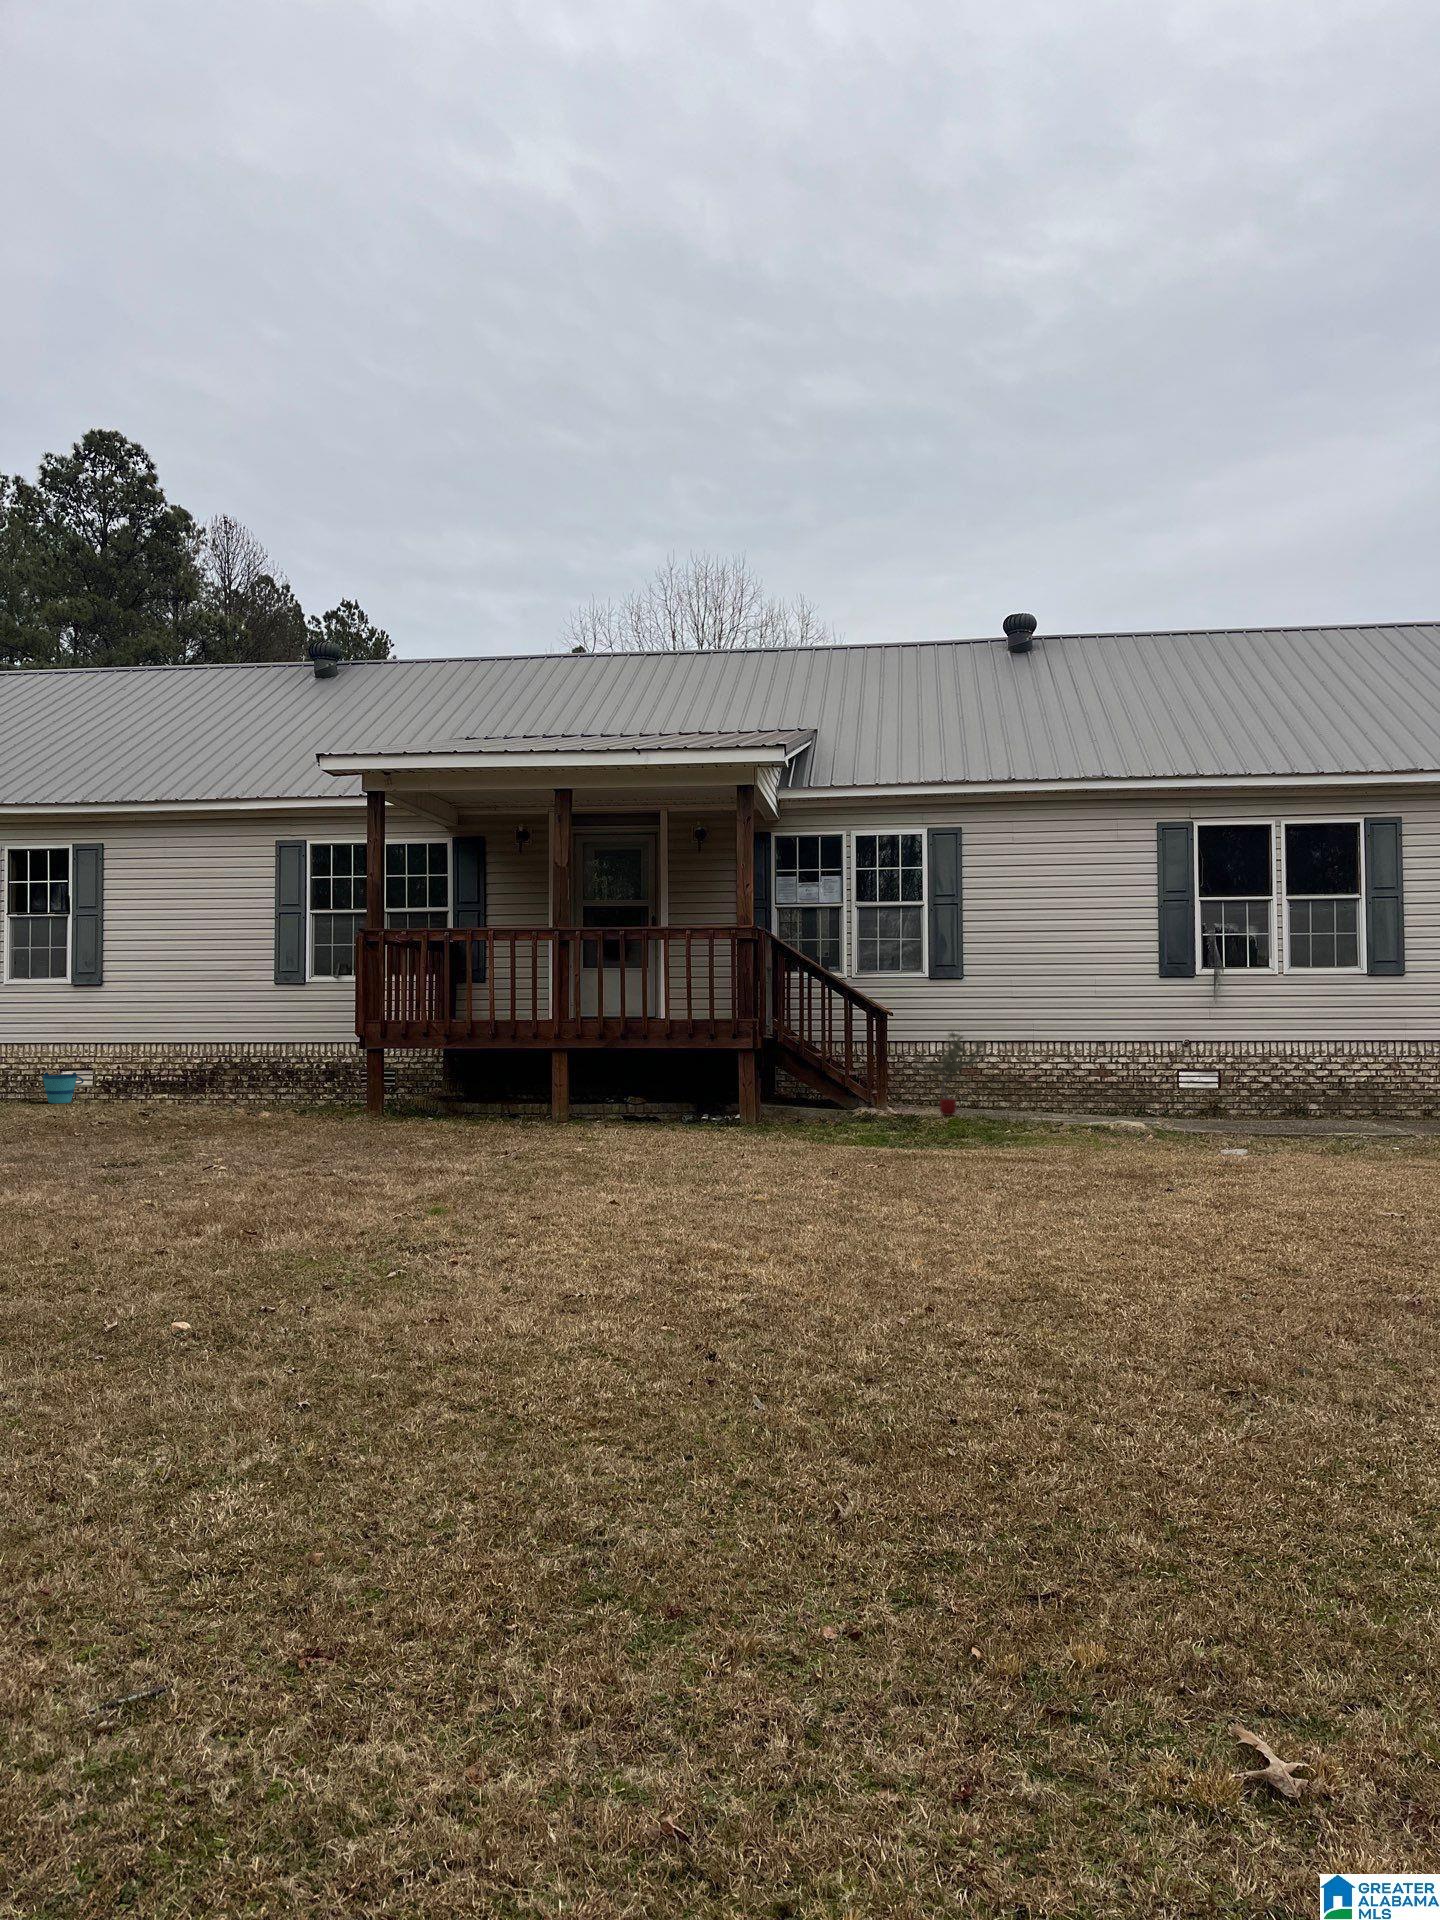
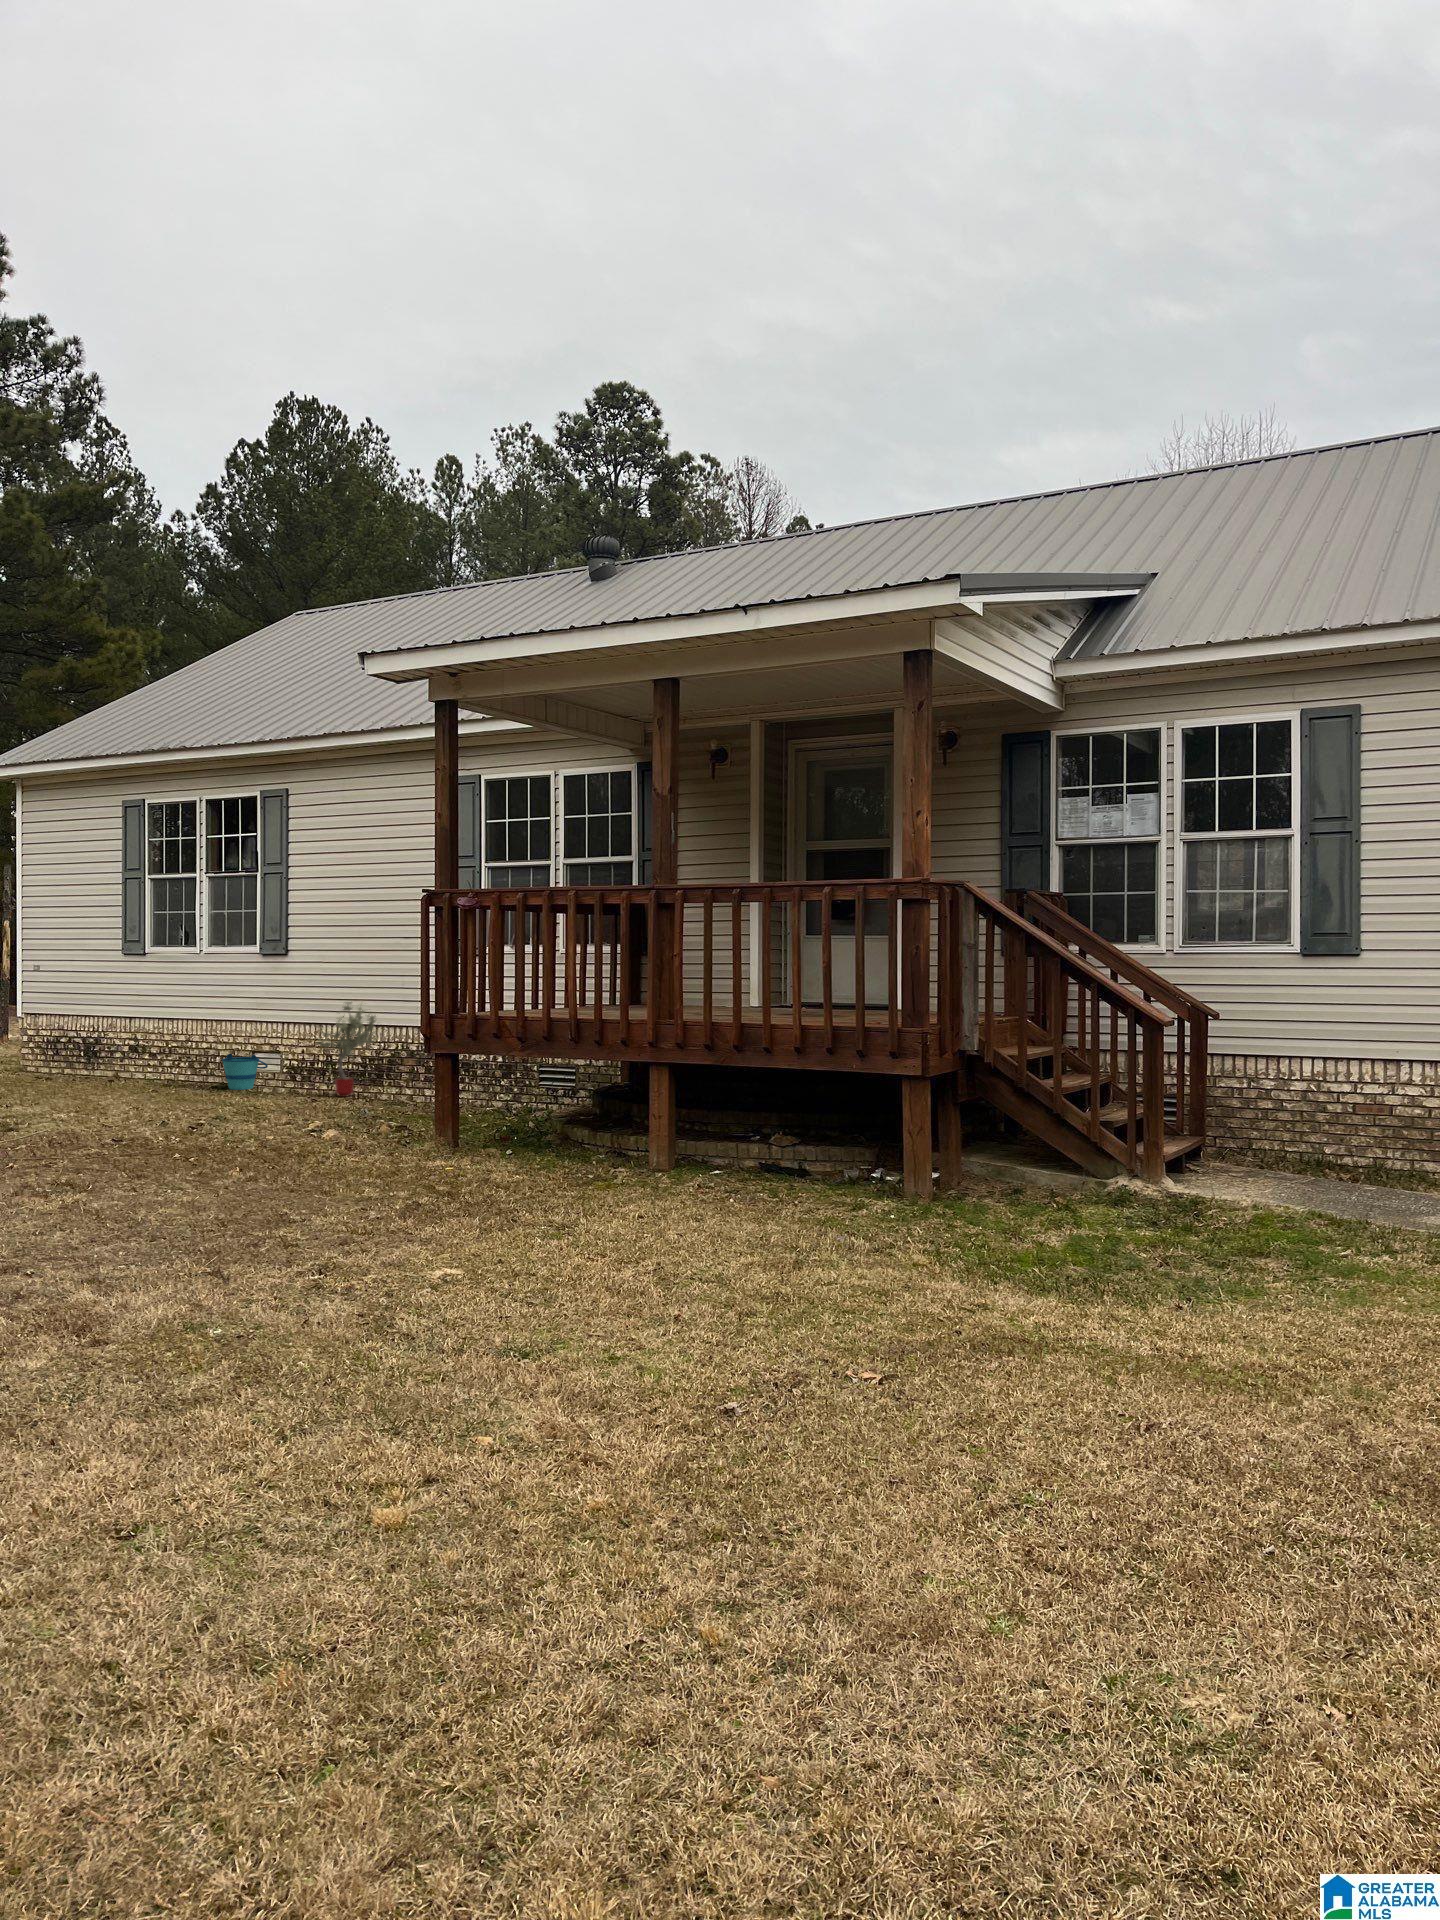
potted tree: present [913,1029,984,1115] -> present [317,1002,377,1097]

